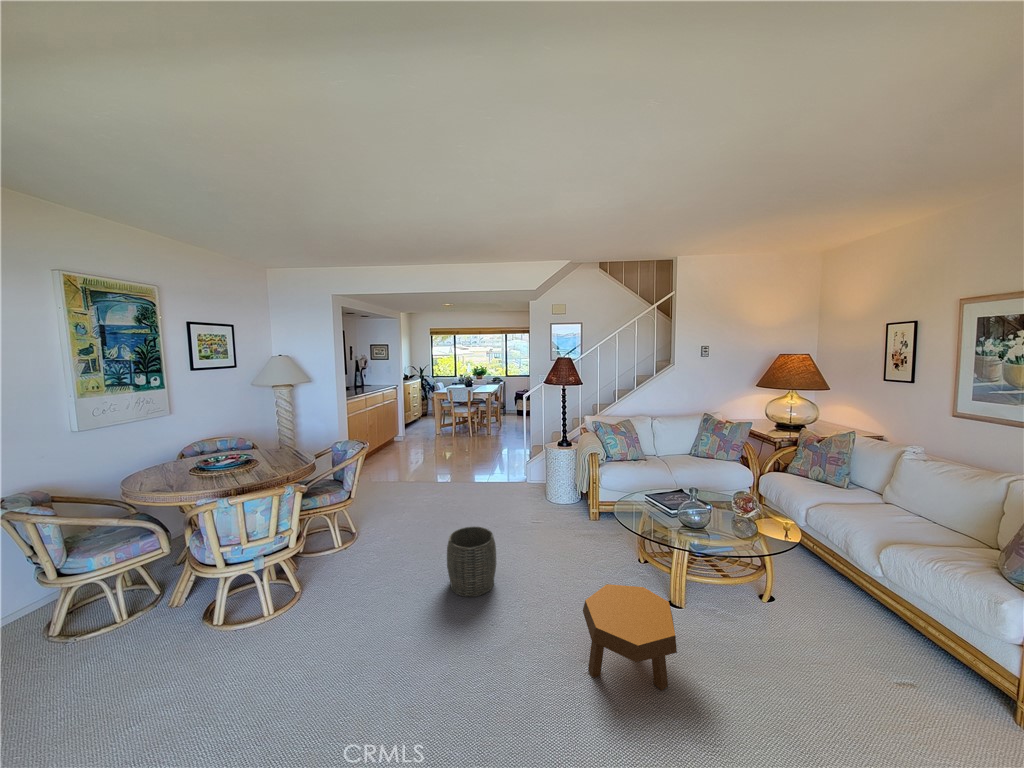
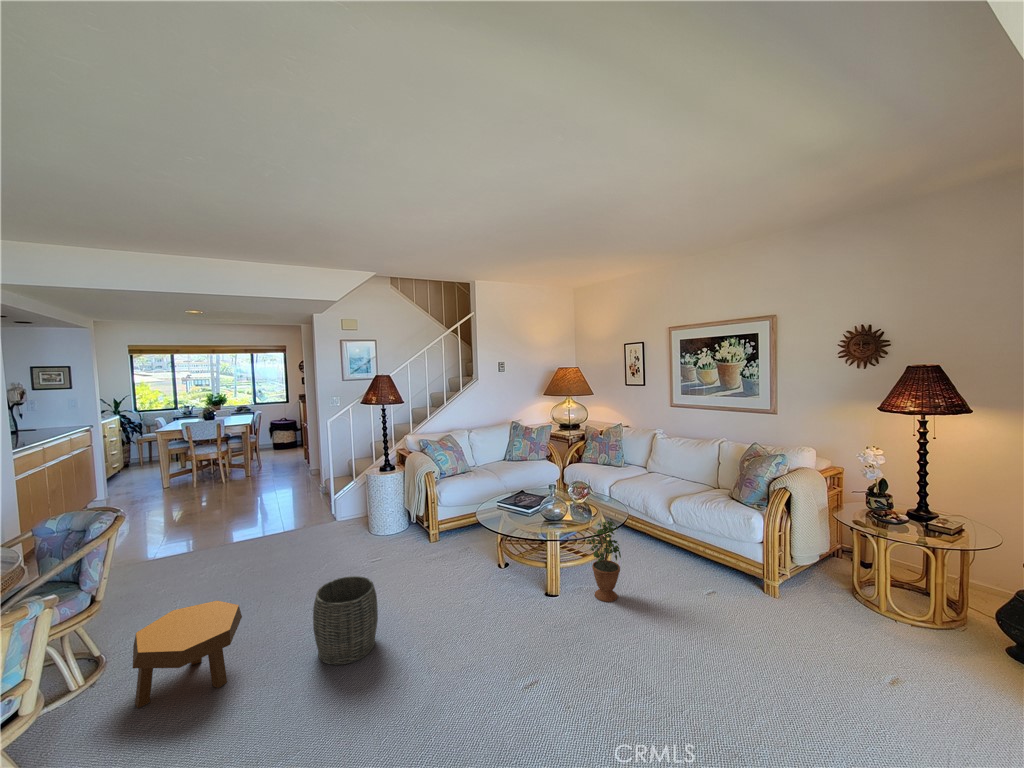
potted plant: none [721,542,770,649] -> present [587,518,621,602]
footstool: present [583,584,677,691] -> present [133,601,242,708]

